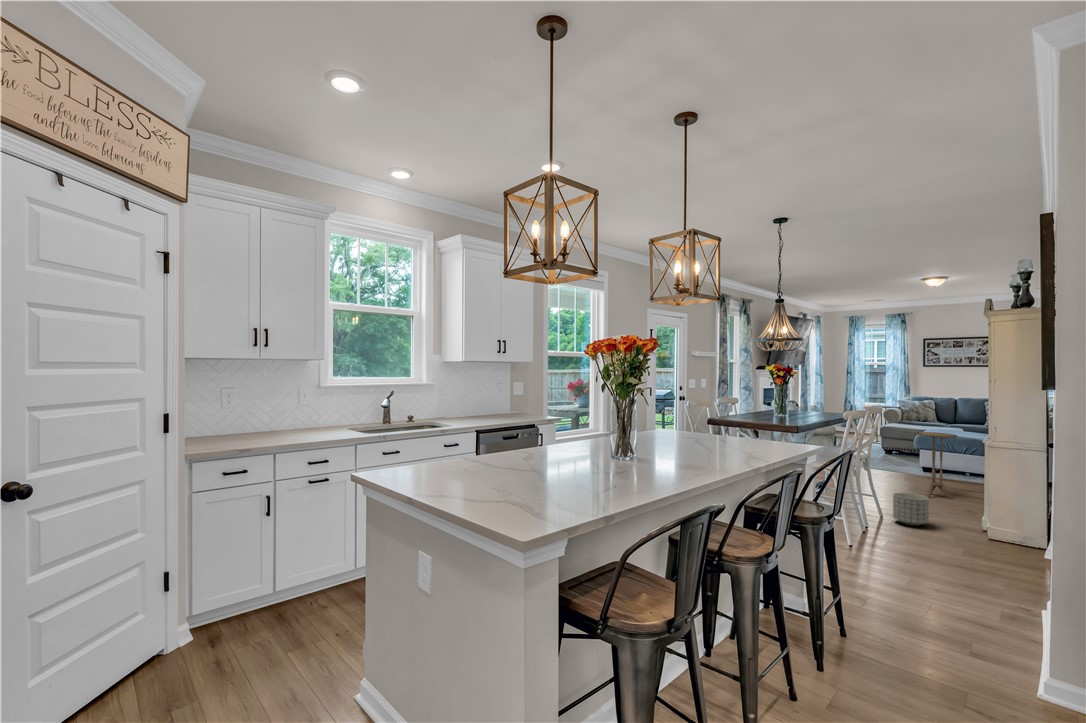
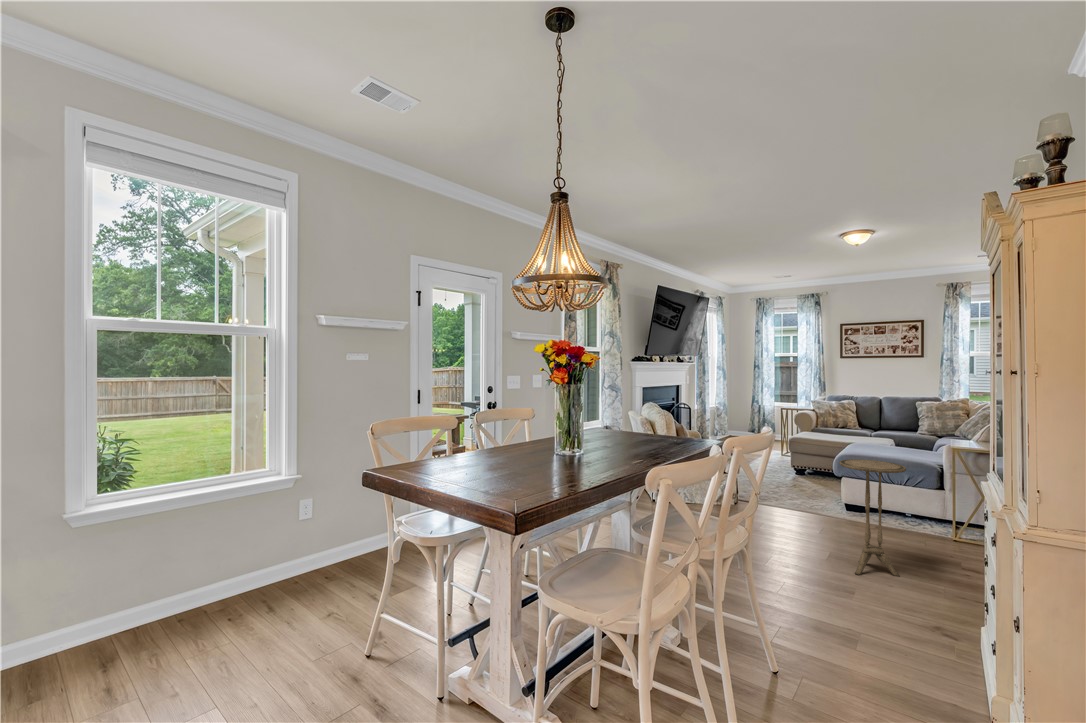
planter: present [893,493,929,526] -> none [802,603,872,685]

